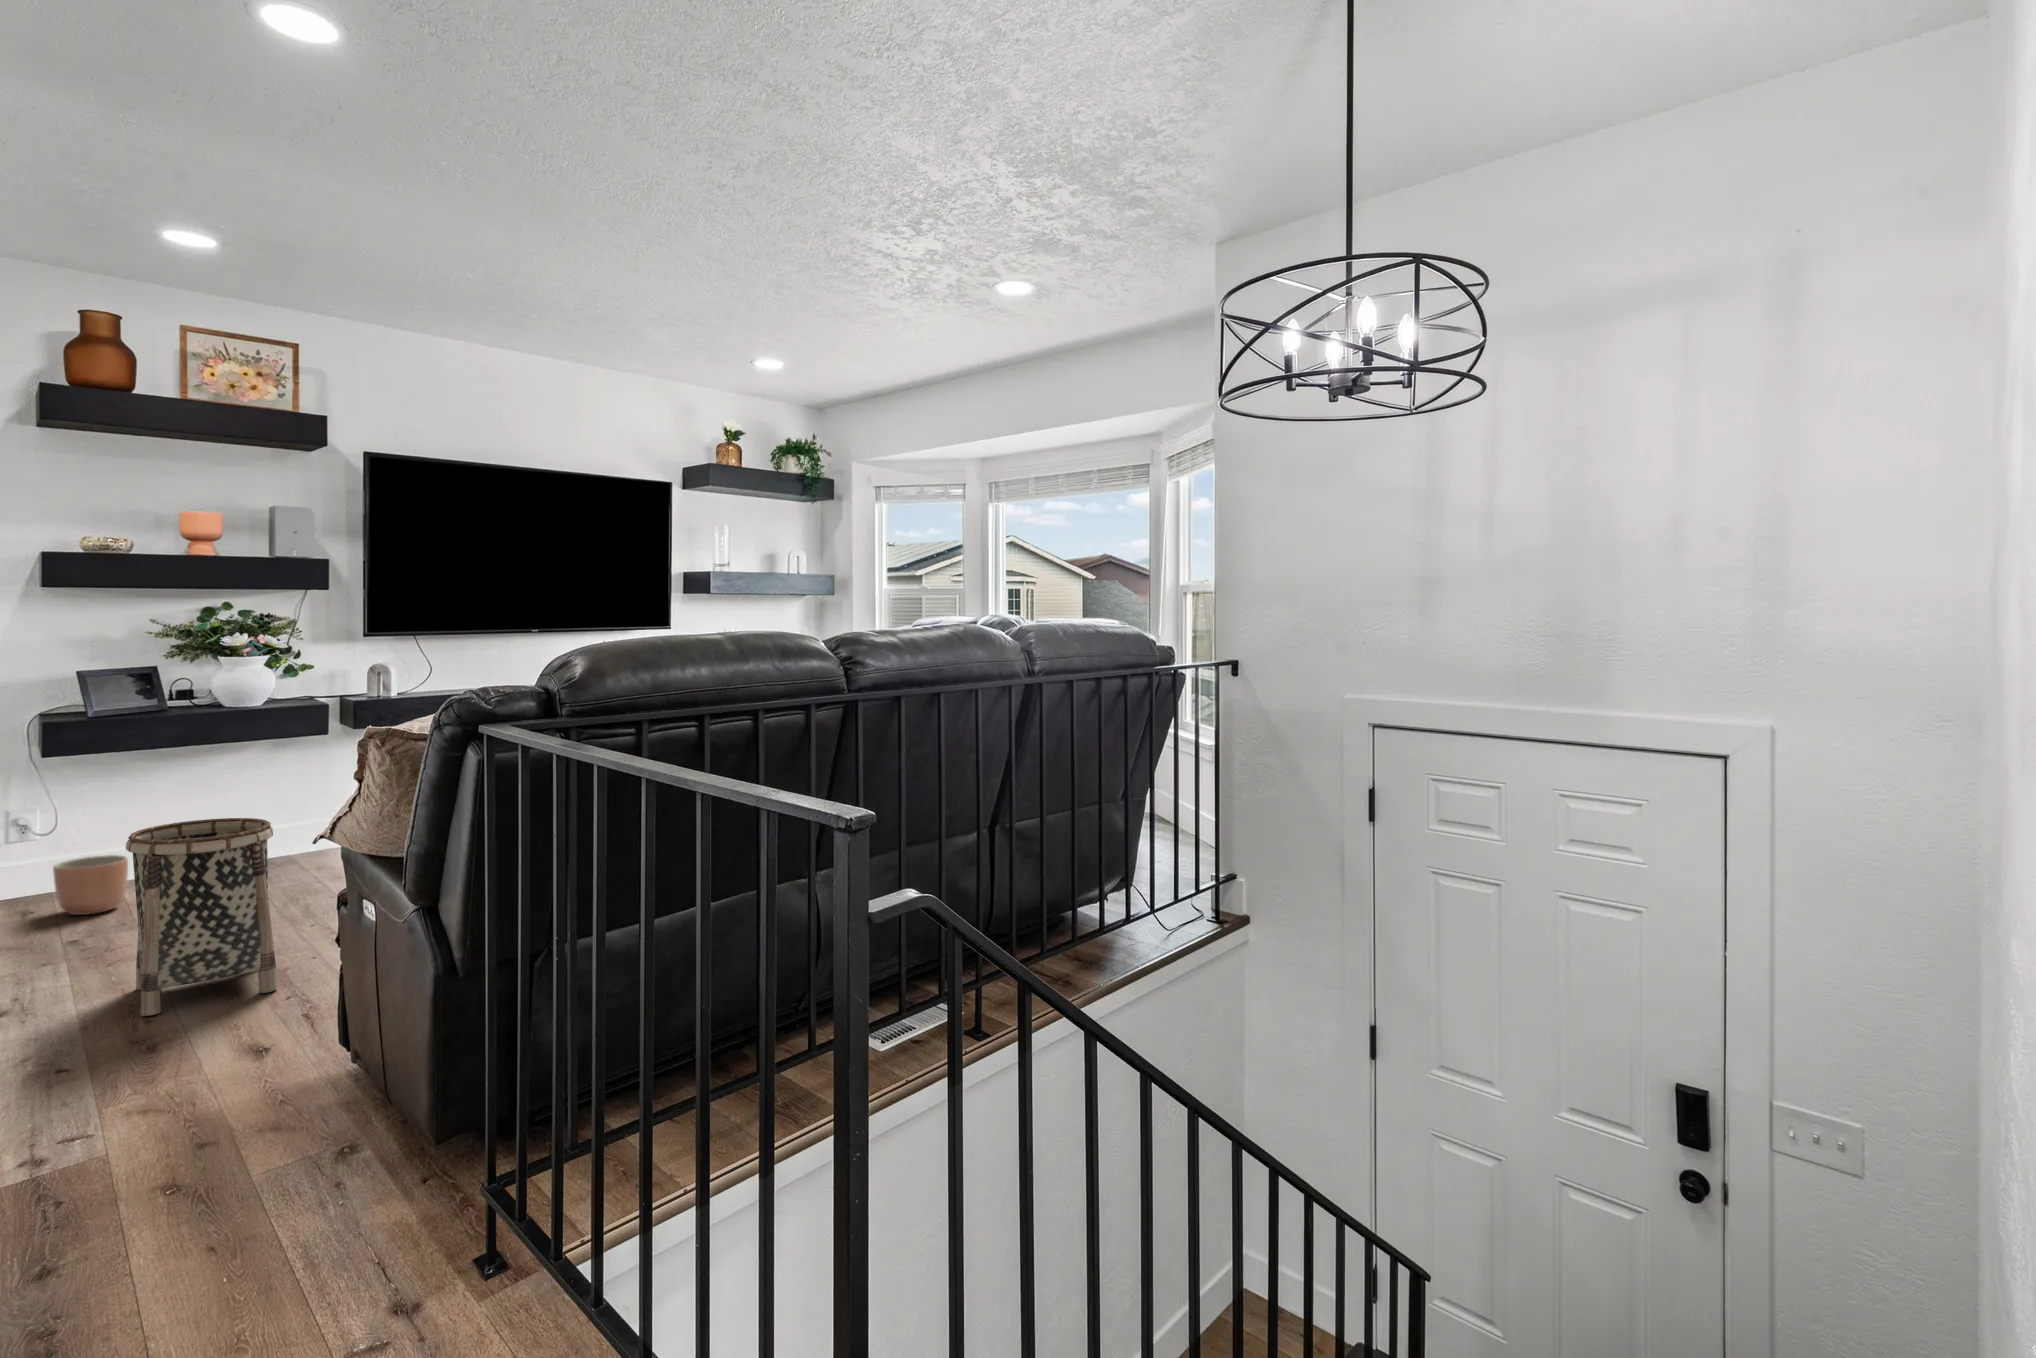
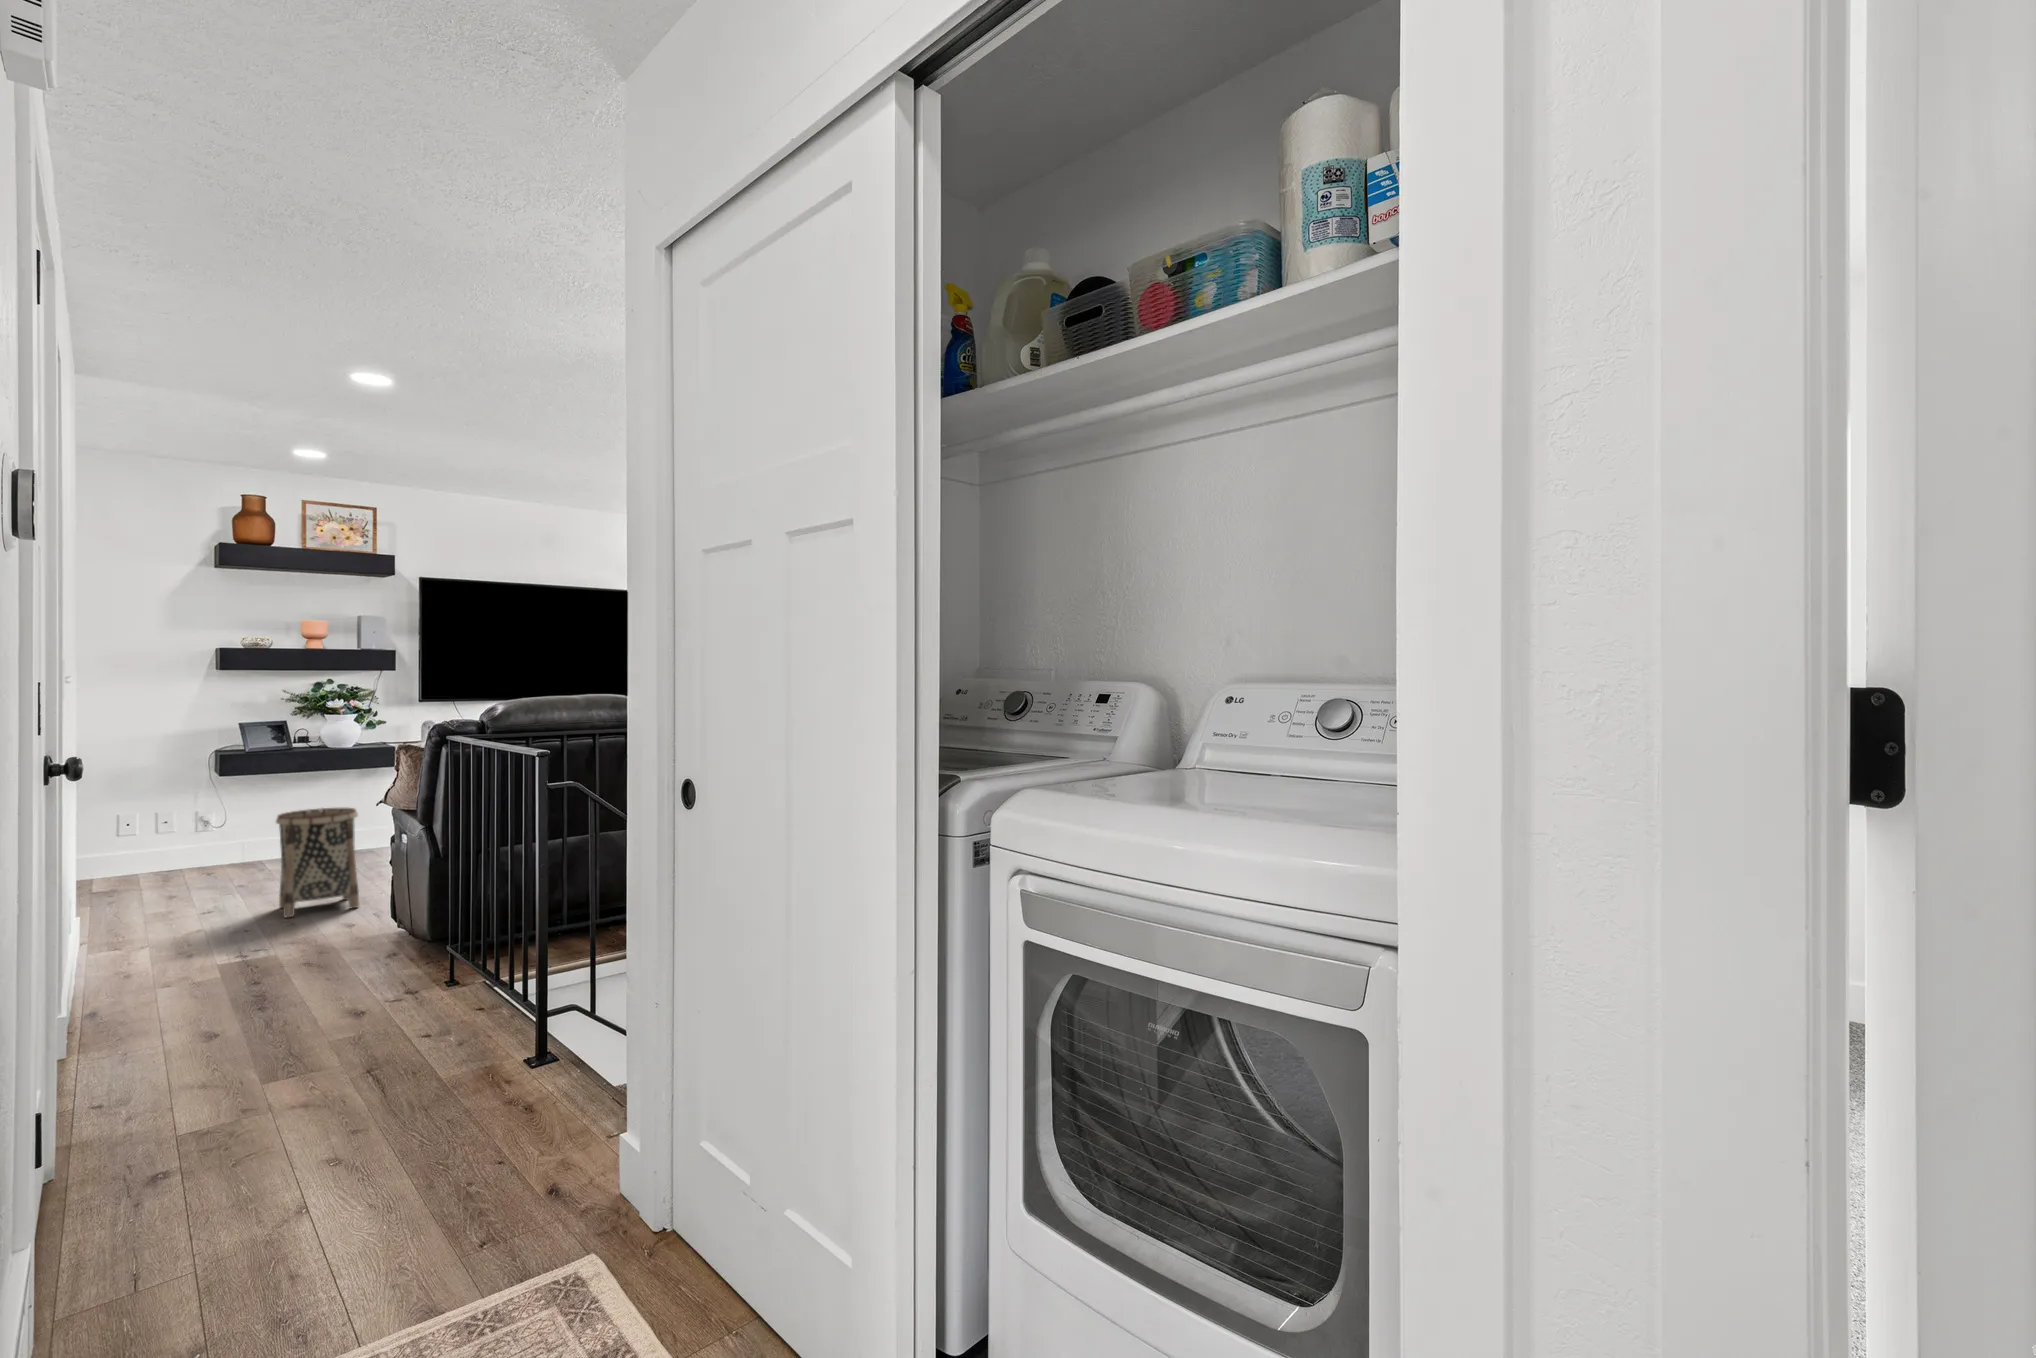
planter: present [53,855,128,915] -> none [225,842,269,878]

